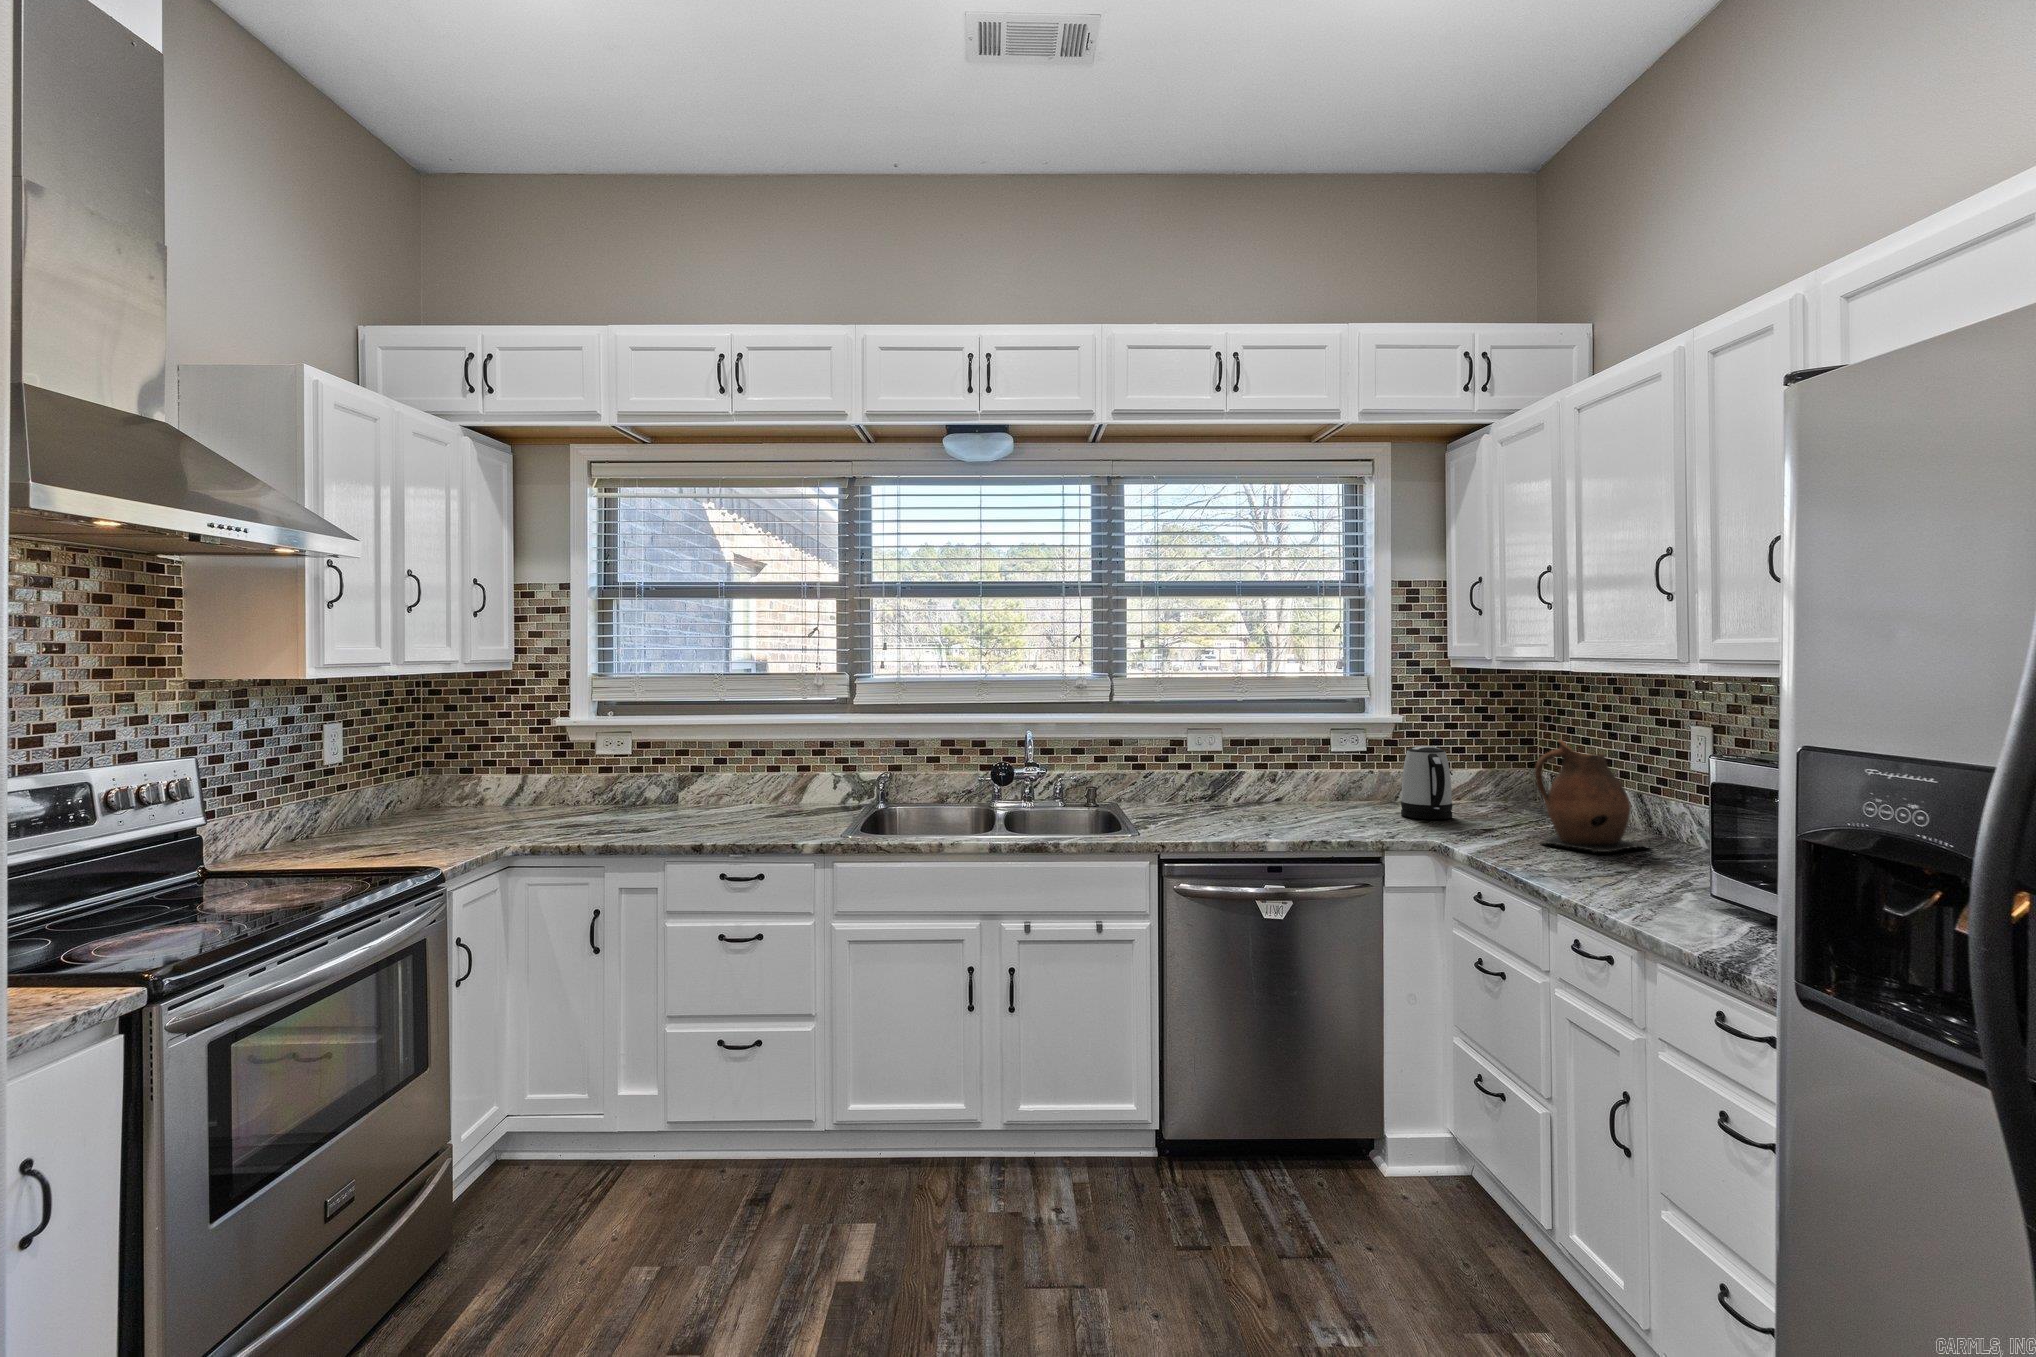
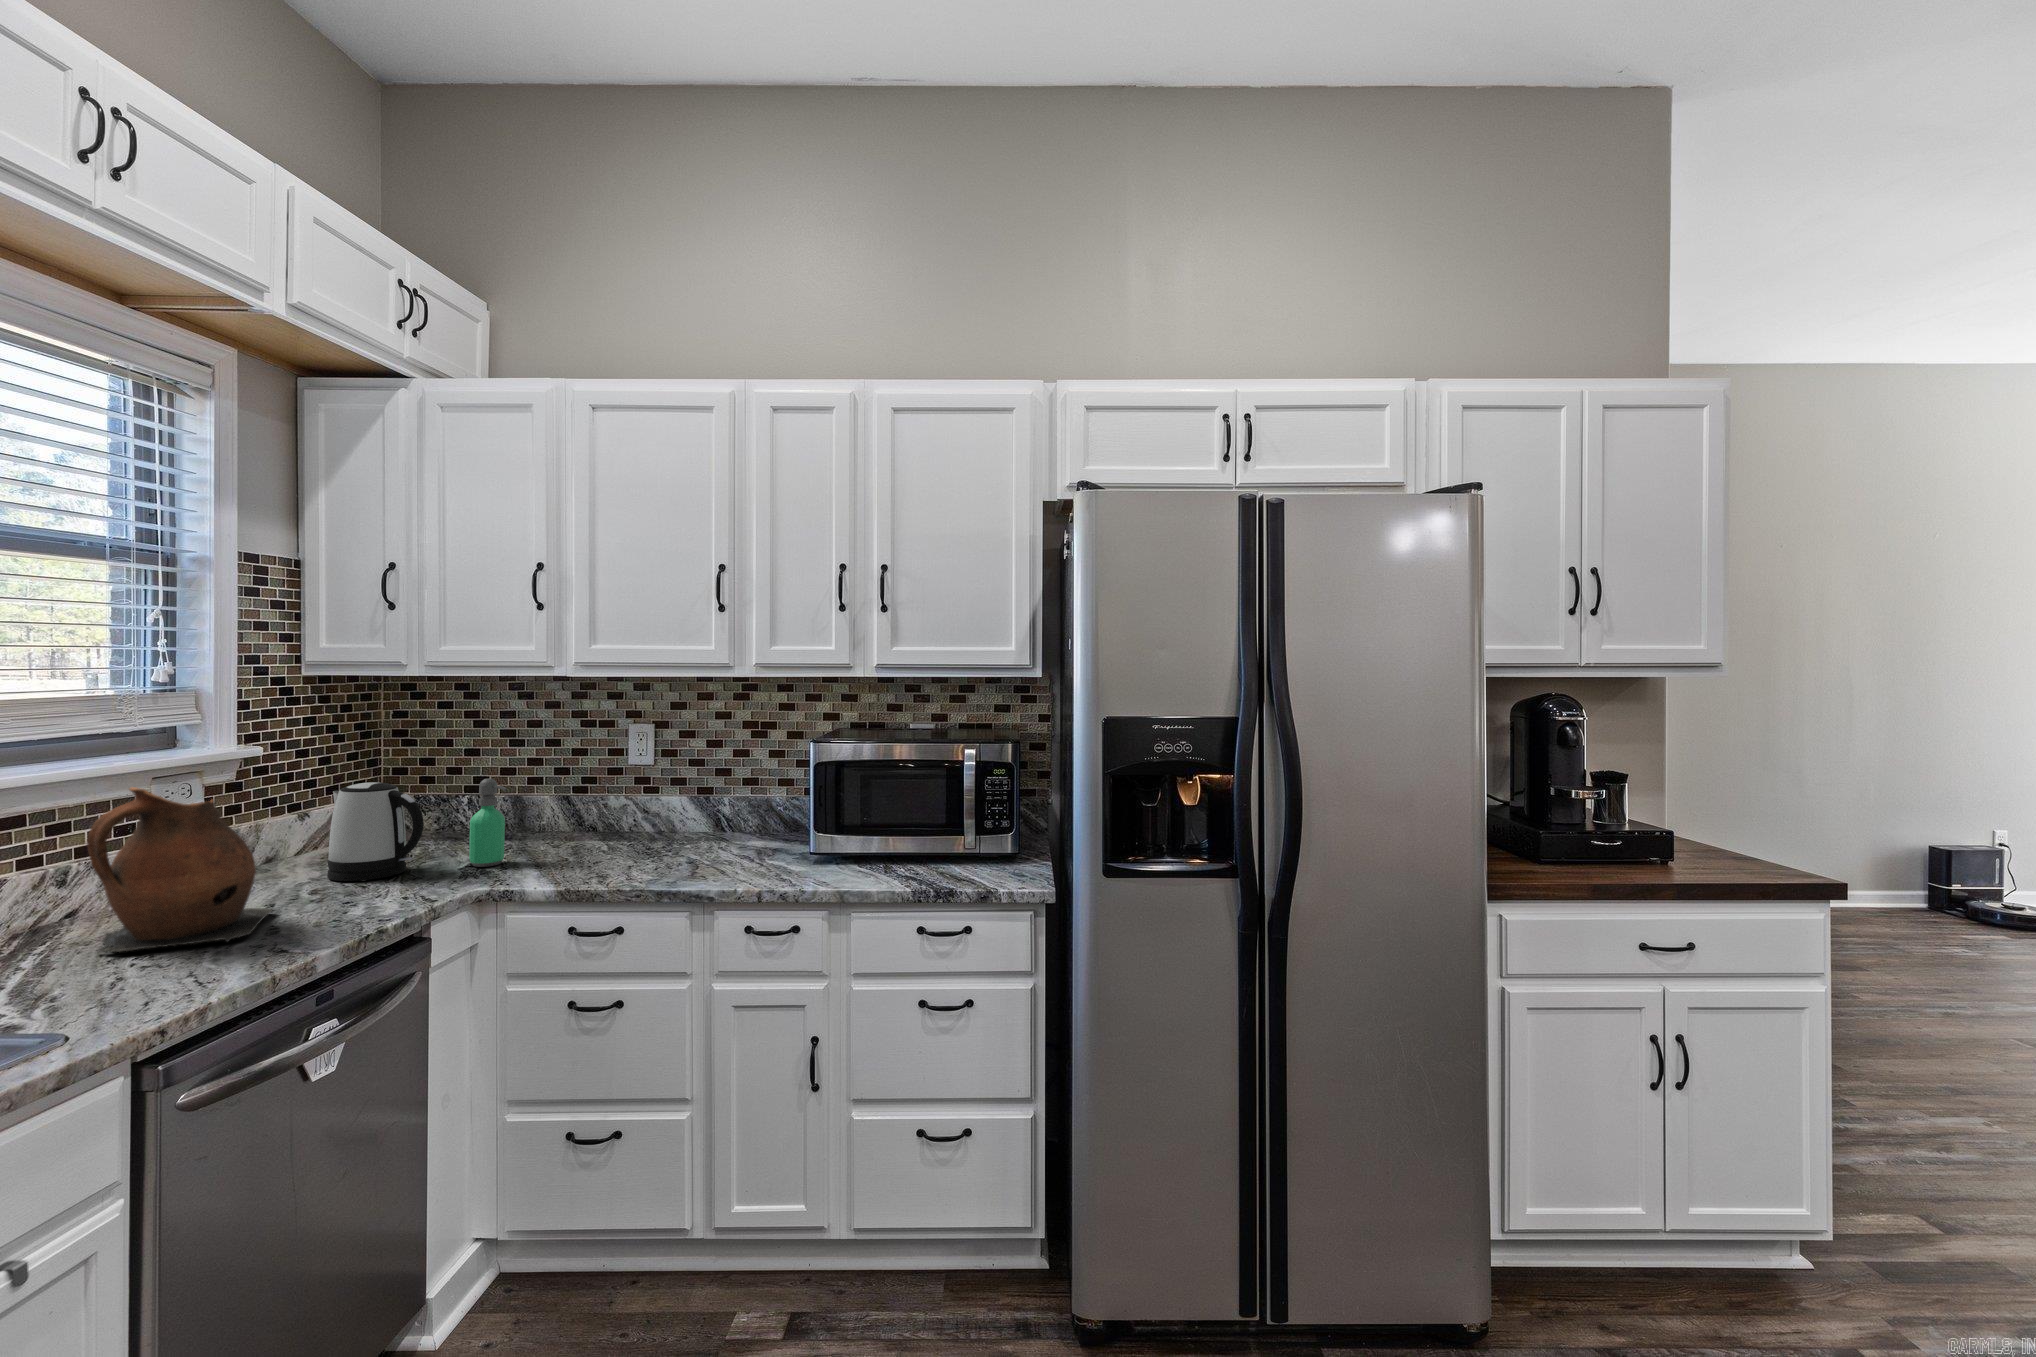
ceramic pitcher: present [1535,740,1648,852] -> present [87,787,273,952]
soap dispenser: none [1483,753,1511,830] -> present [469,779,507,867]

